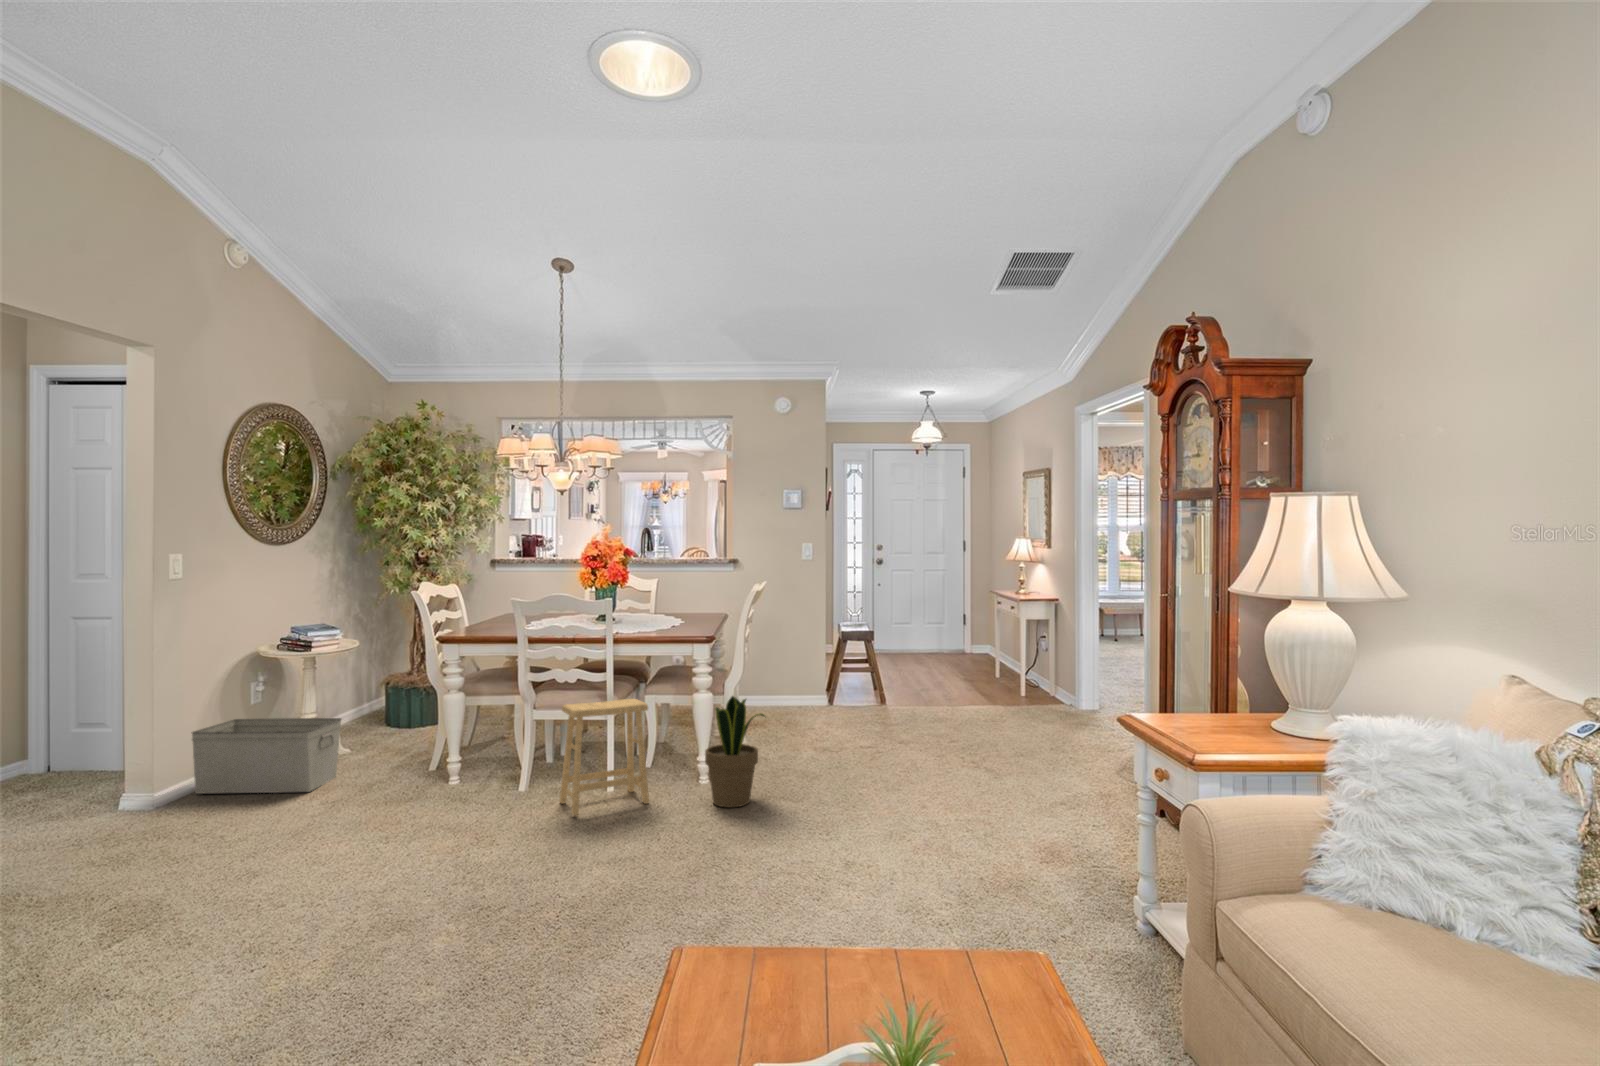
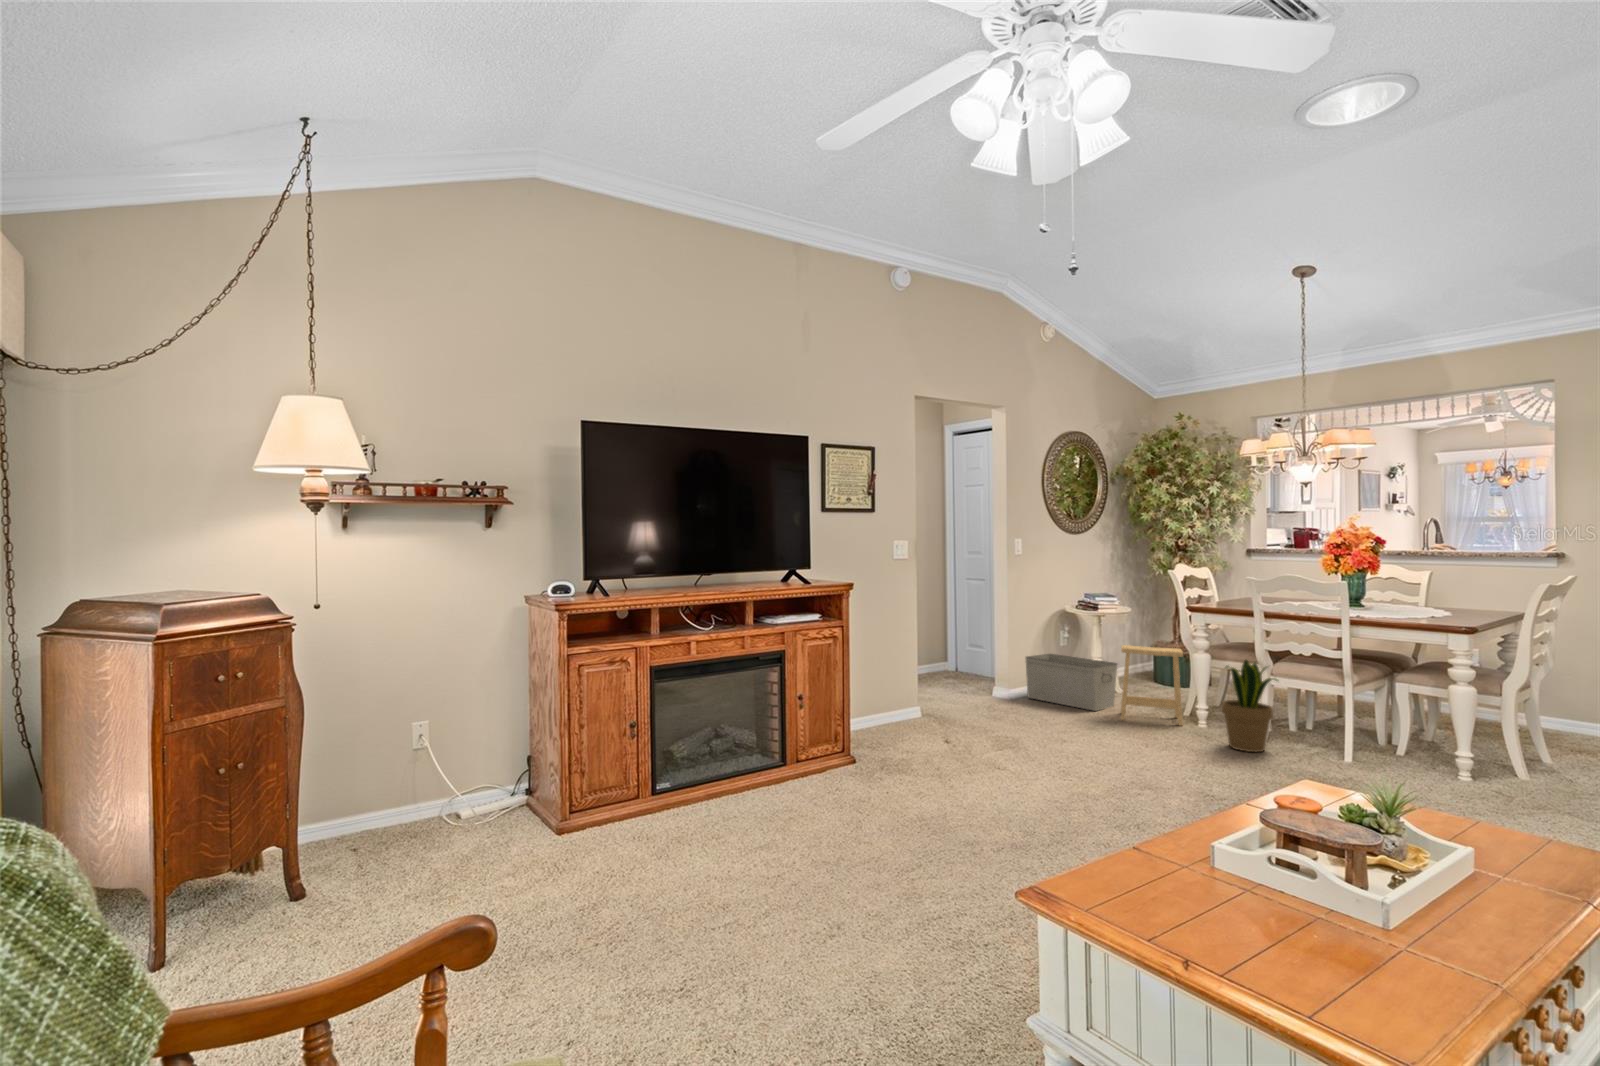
potted plant: present [705,696,765,807] -> present [1222,660,1277,752]
footstool: present [560,698,649,815] -> present [1121,645,1183,726]

